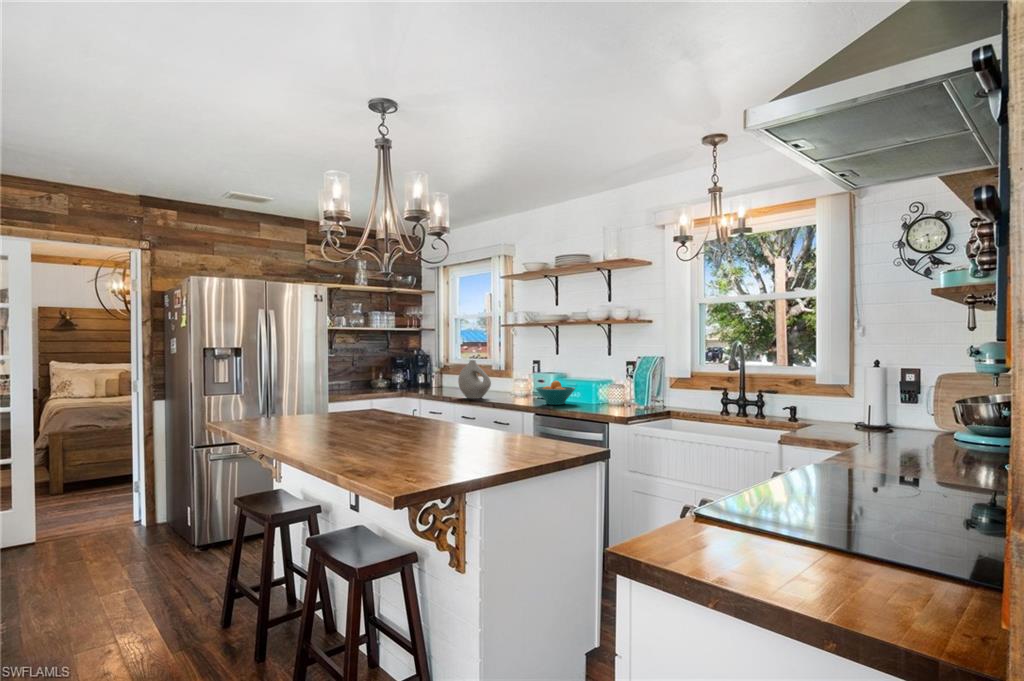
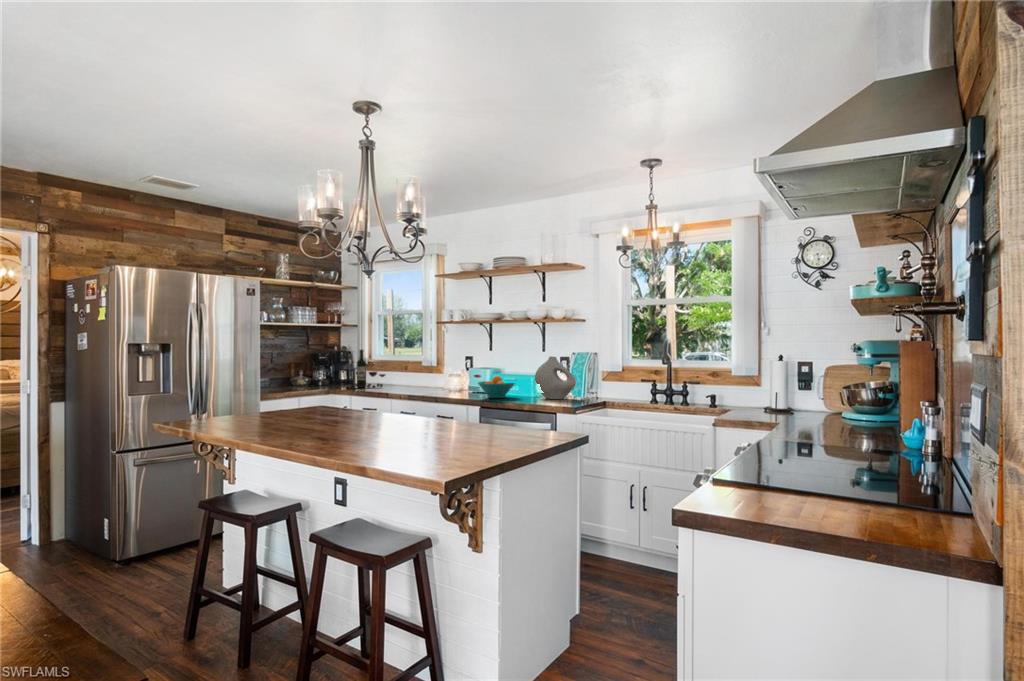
wine bottle: none [420,353,458,392] -> present [347,350,385,388]
vase: present [458,360,491,399] -> present [535,356,576,399]

